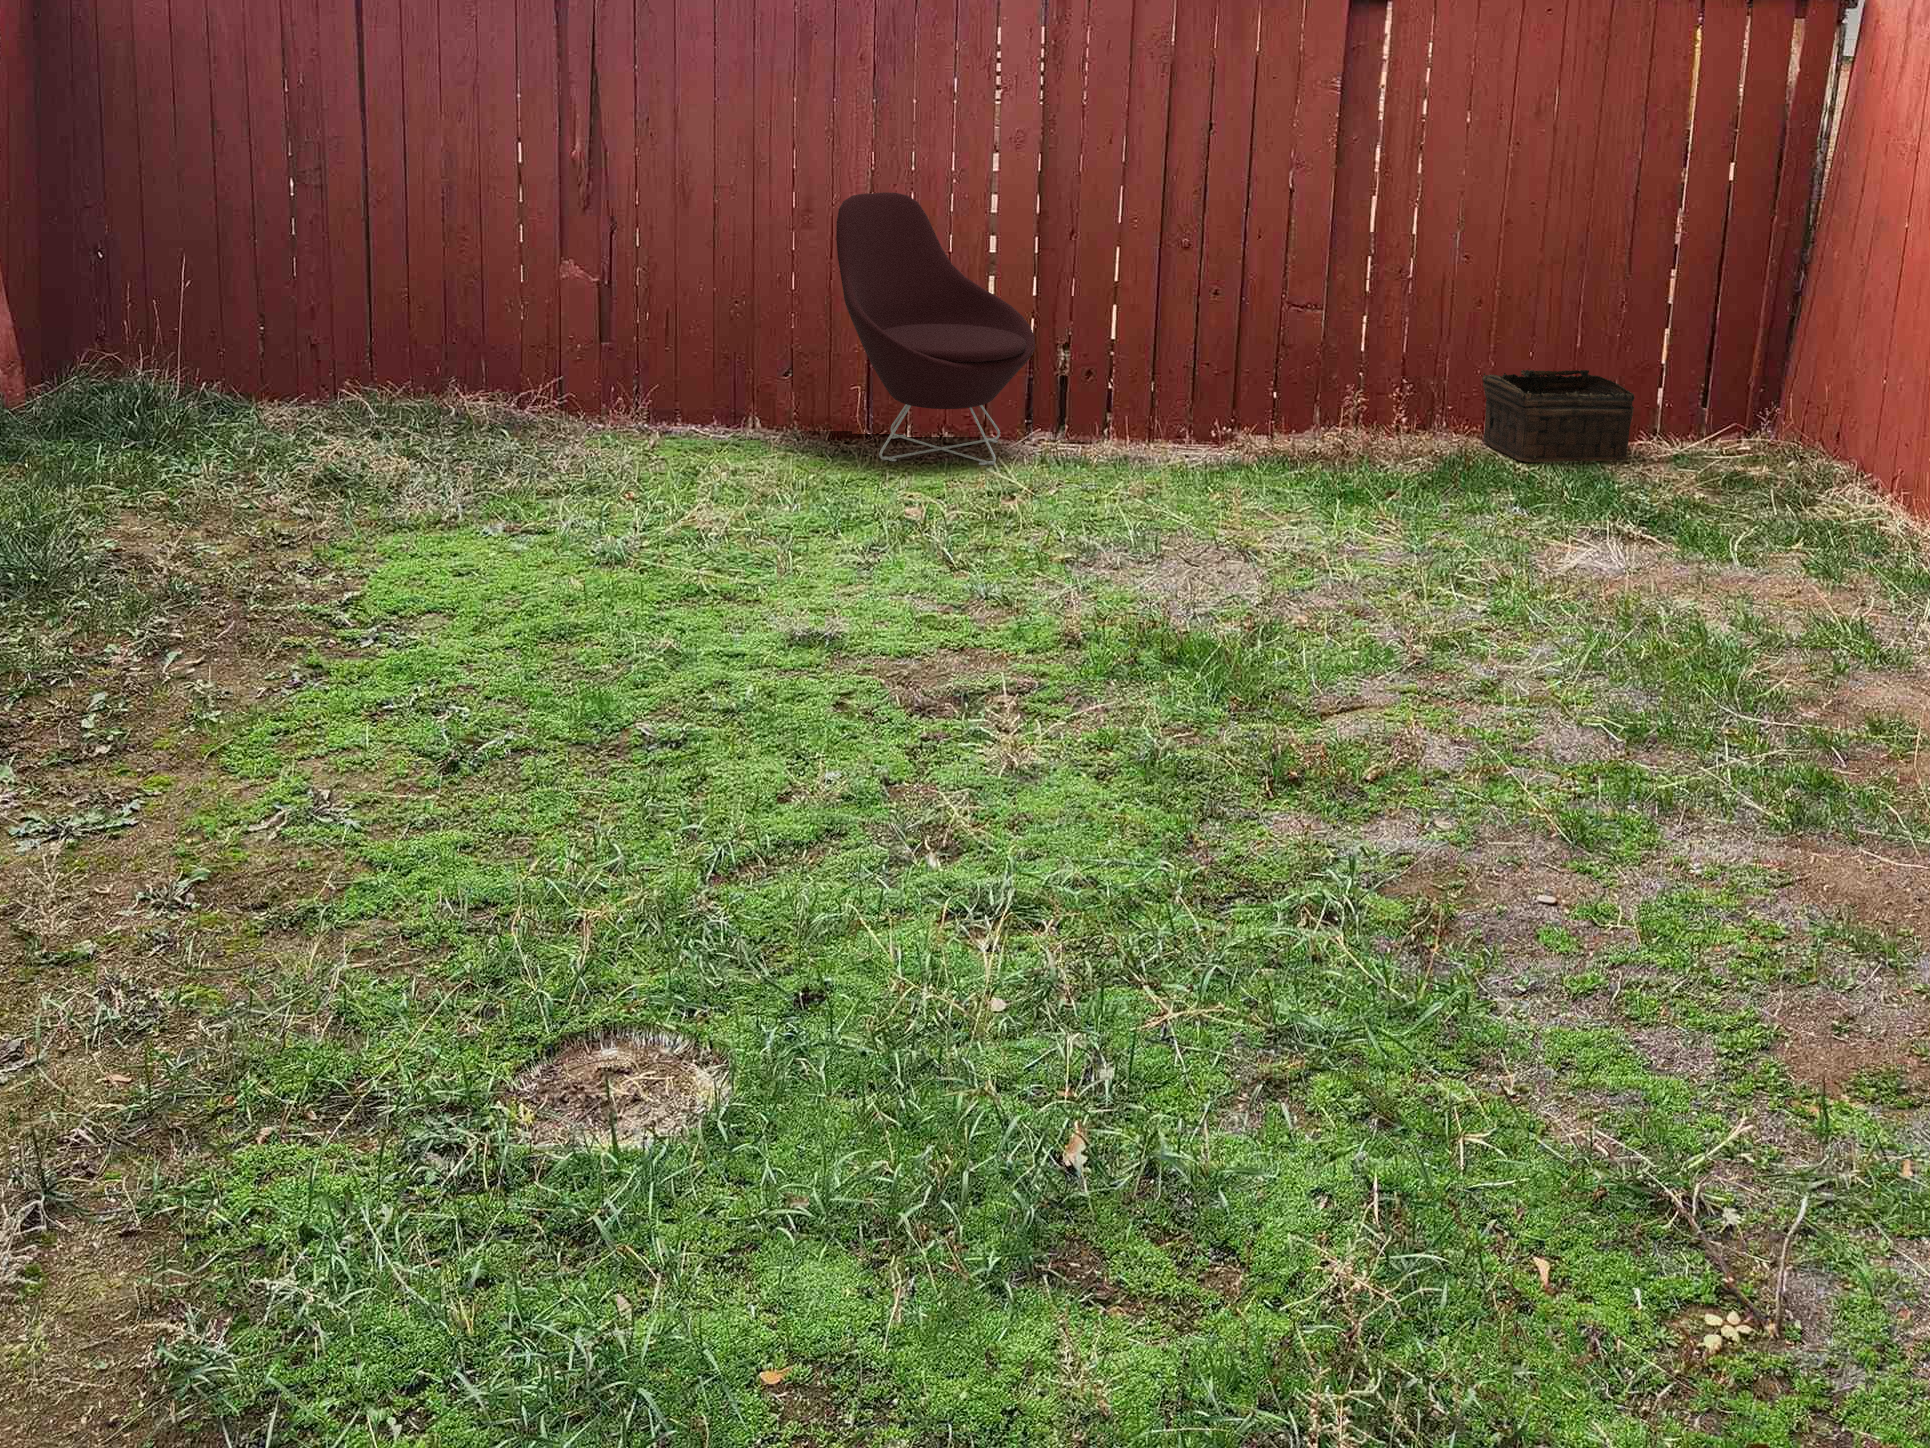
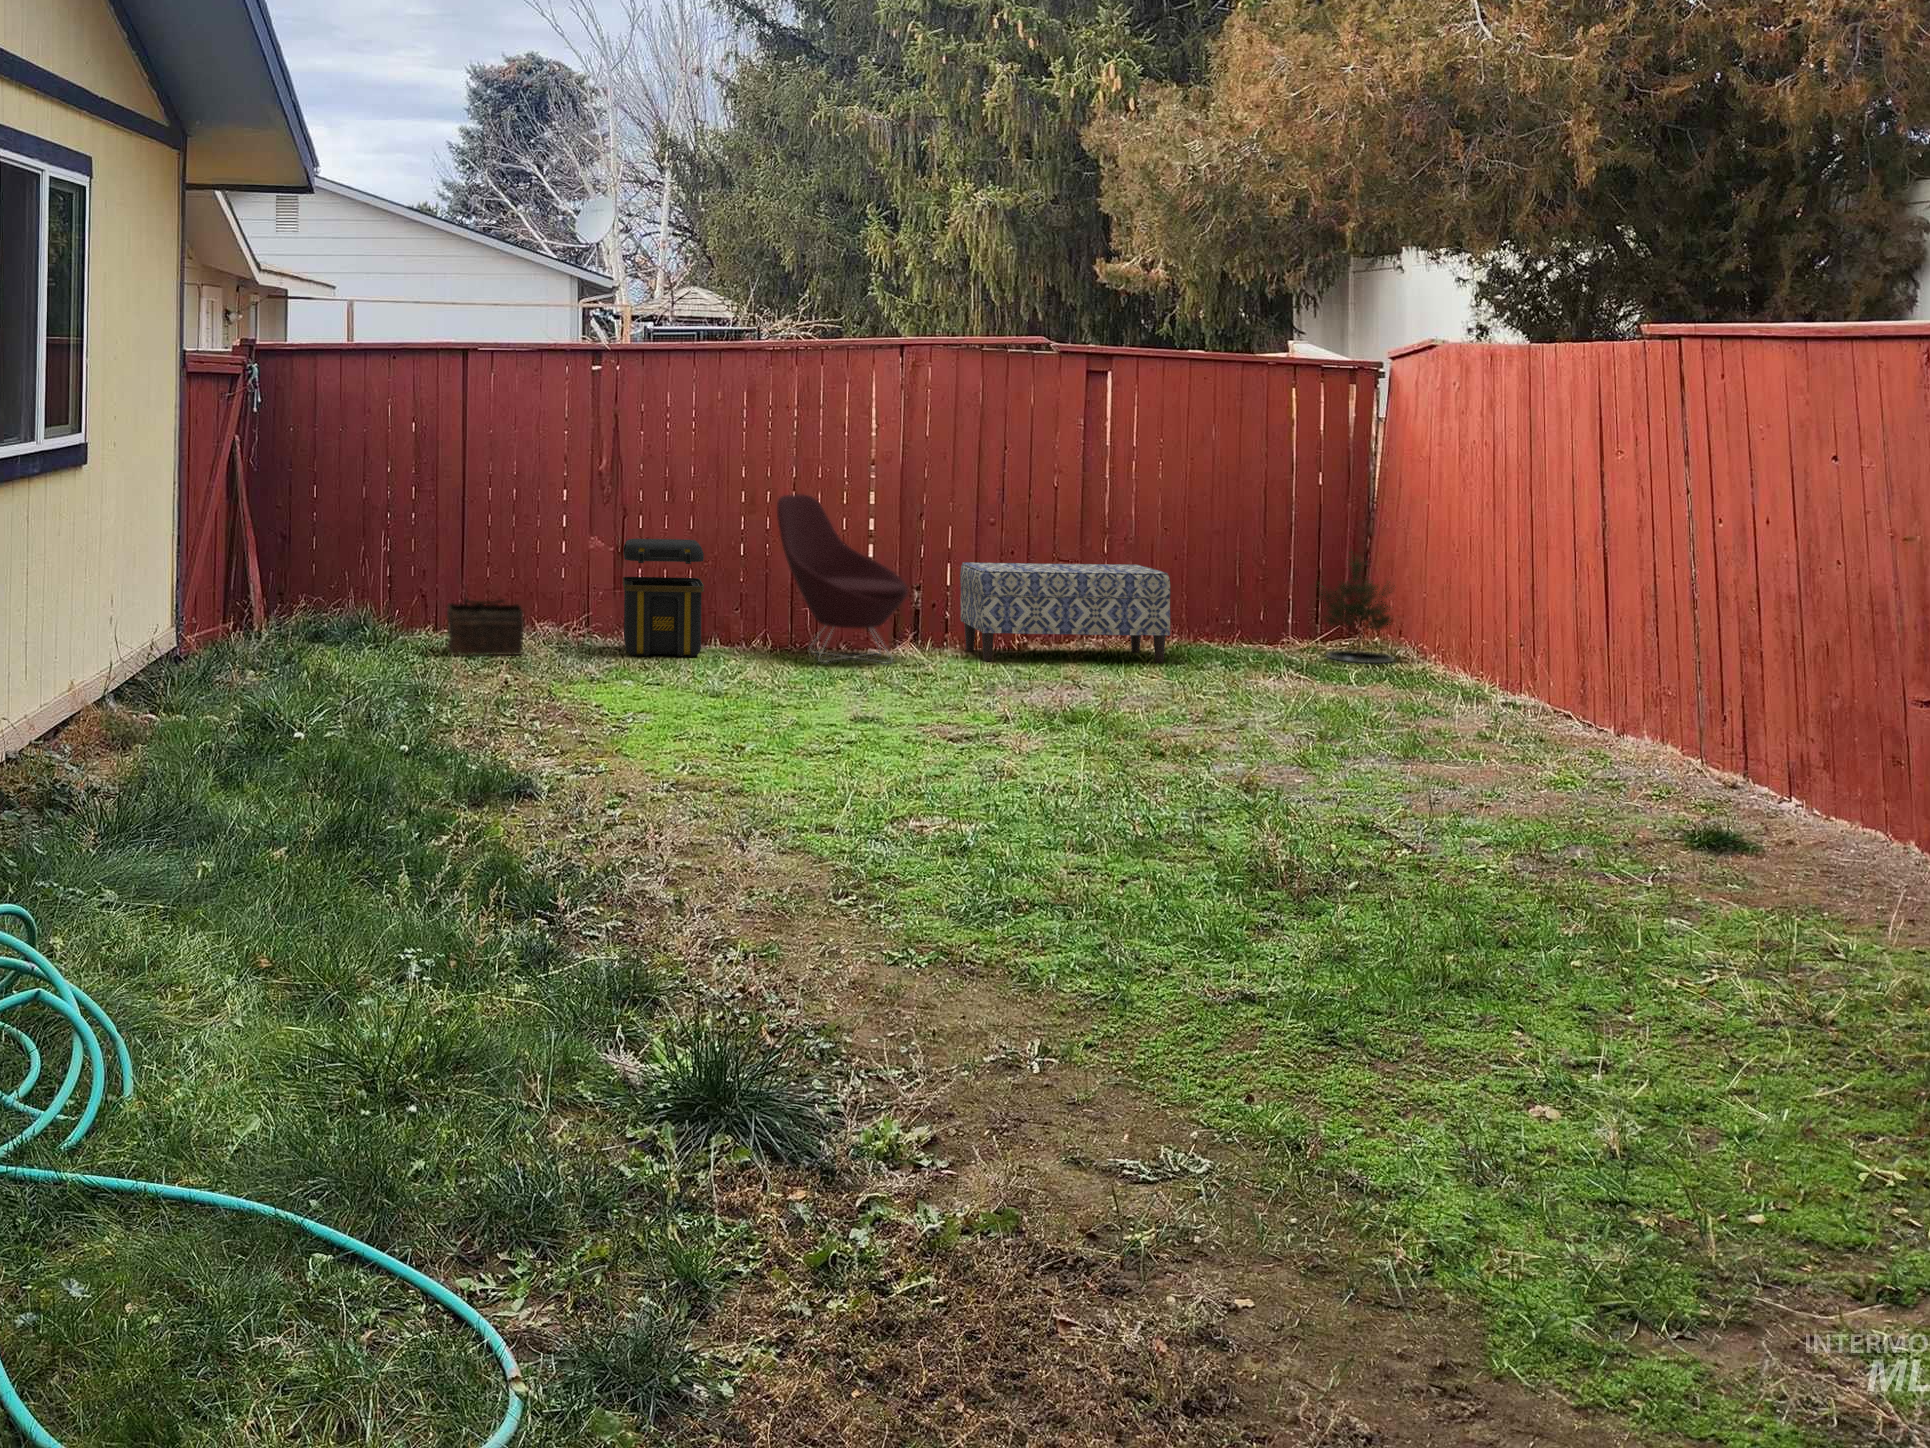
toolbox: none [593,258,732,443] -> present [623,539,704,657]
potted tree: none [1693,286,1831,476] -> present [1318,551,1394,663]
bench: none [1134,301,1453,470] -> present [960,562,1170,663]
basket: present [1481,370,1635,462] -> present [447,598,525,655]

